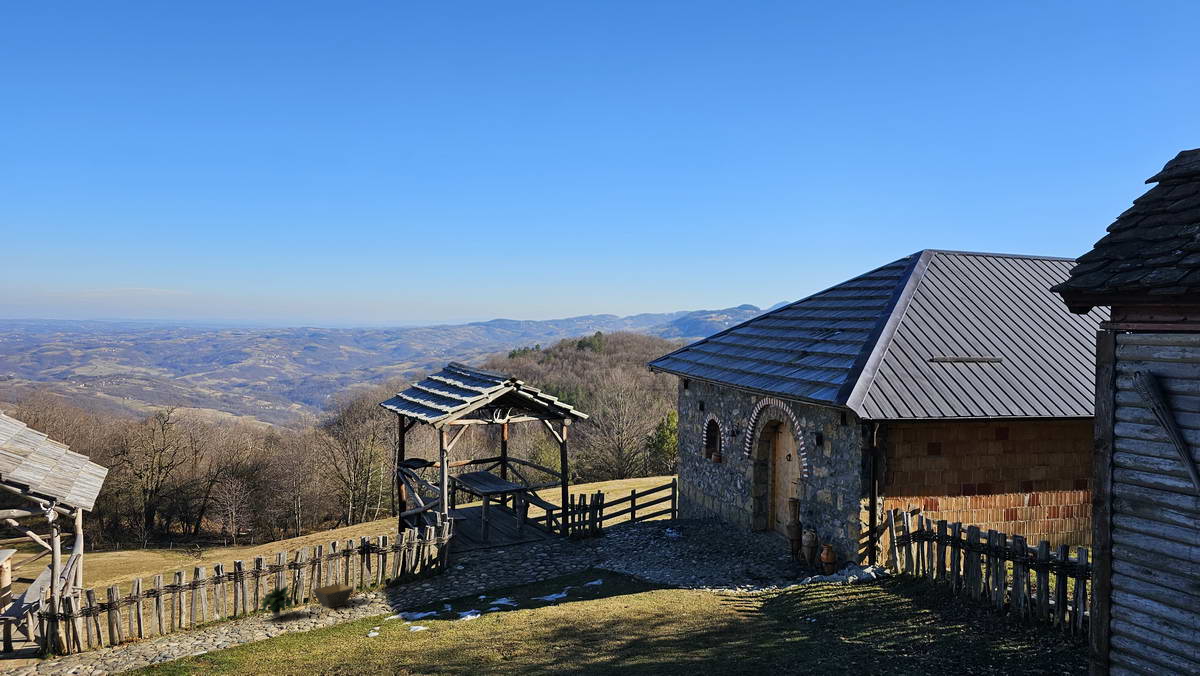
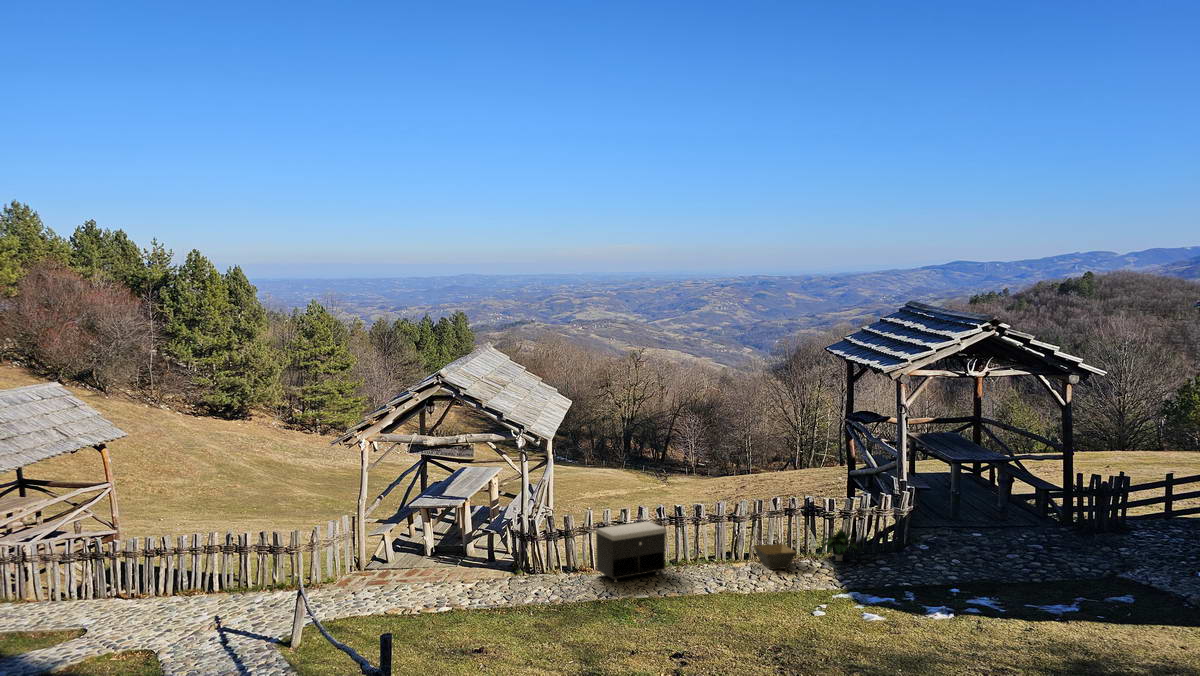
storage bench: none [145,581,225,647] -> present [596,522,666,582]
potted plant: present [261,586,297,618] -> present [821,528,857,561]

